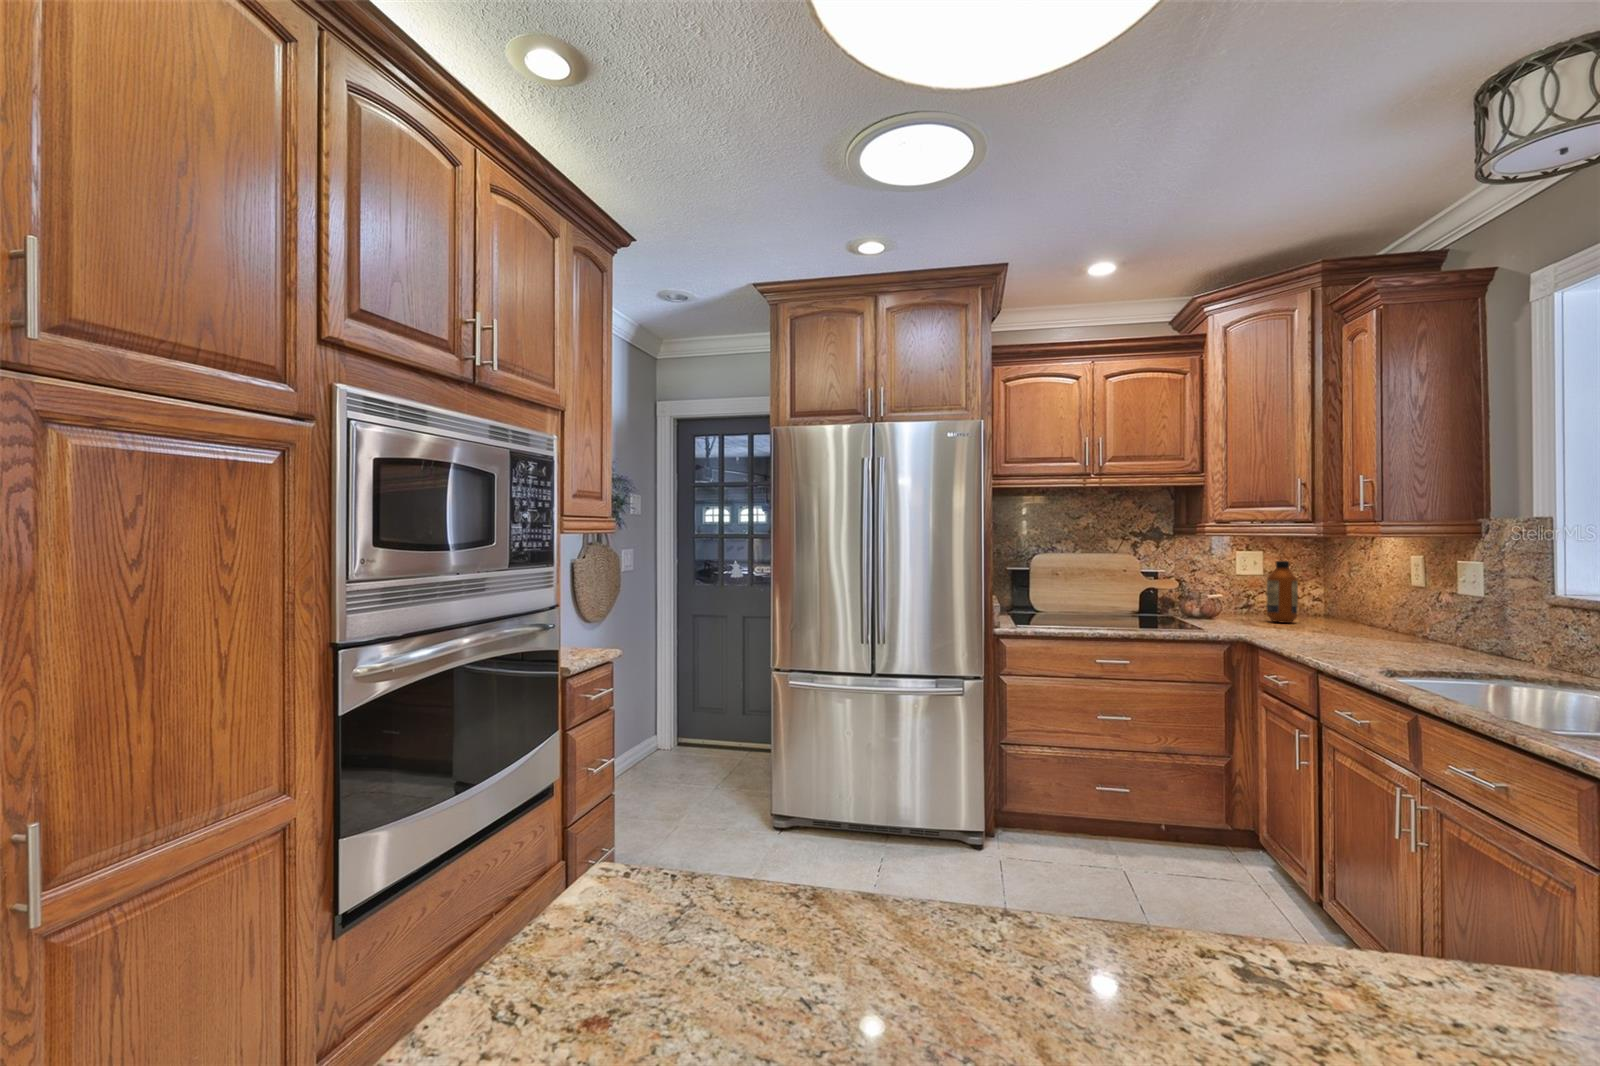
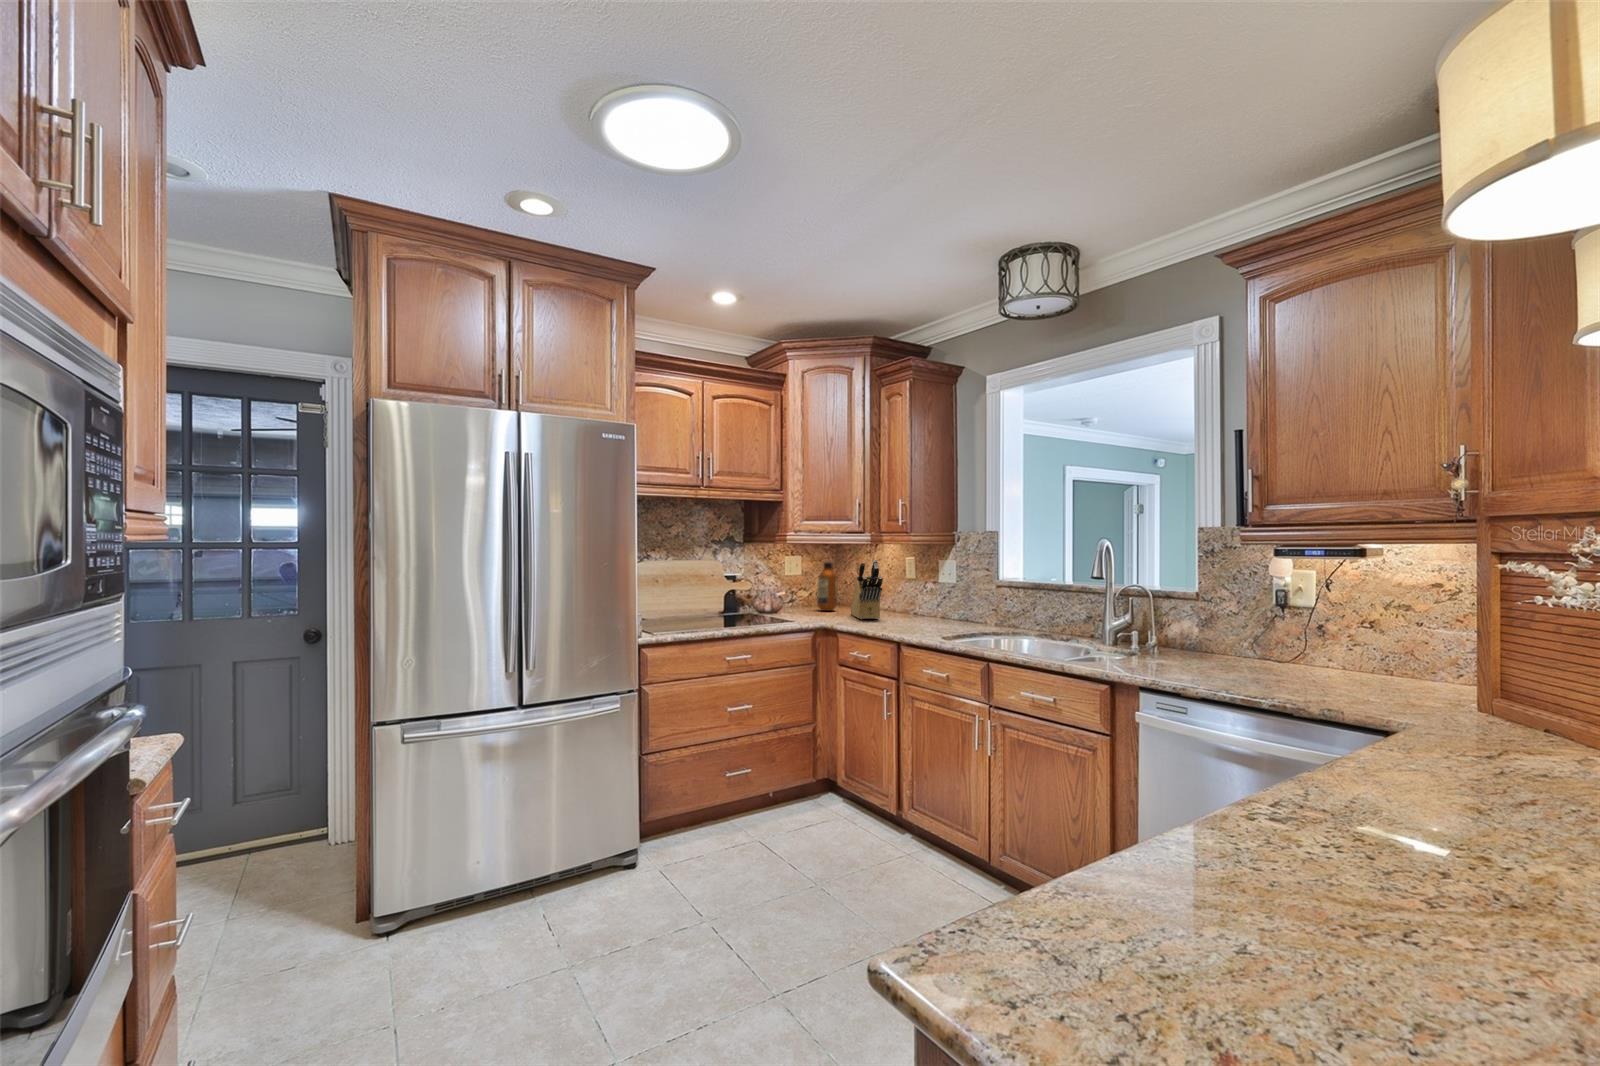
knife block: none [1298,559,1340,638] -> present [851,560,882,619]

